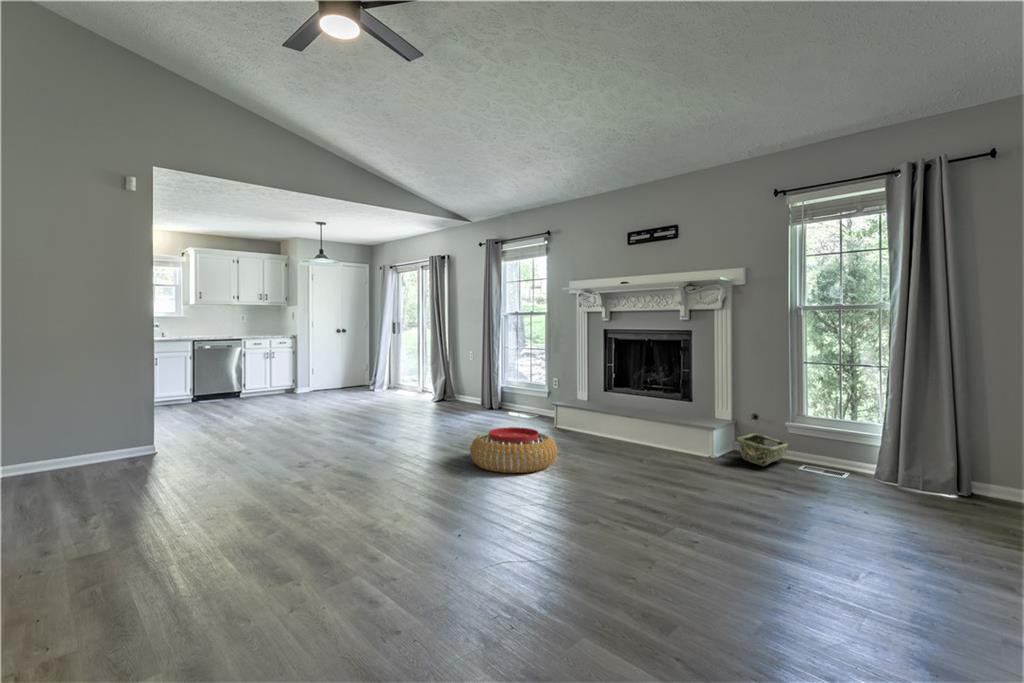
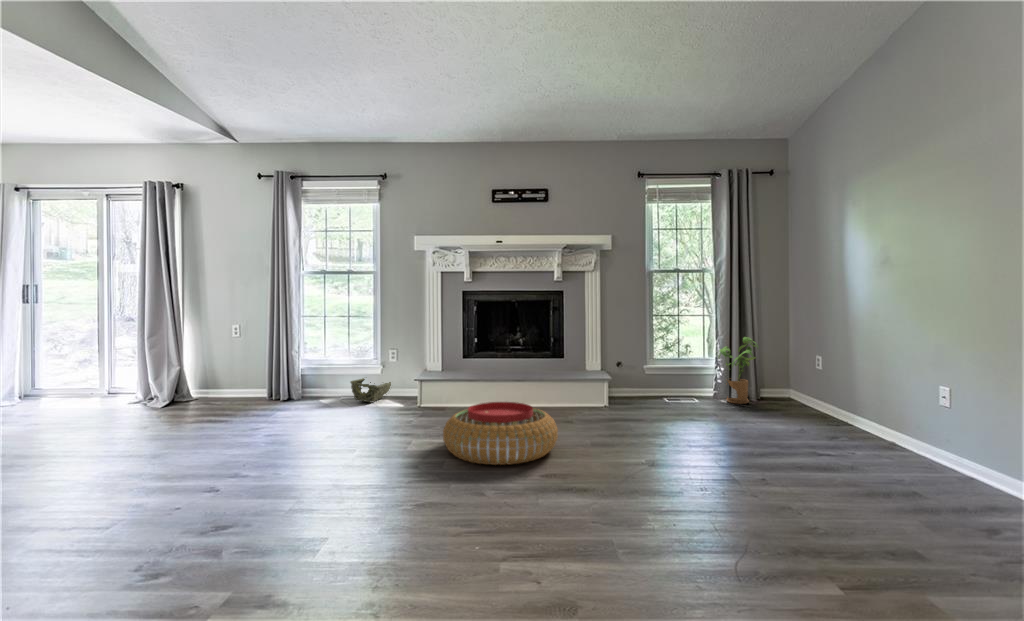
house plant: none [855,402,919,492] -> present [718,337,758,404]
woven basket: present [738,434,789,466] -> present [350,378,391,402]

